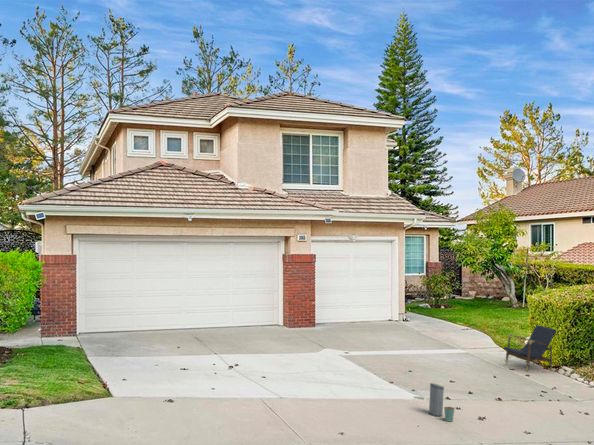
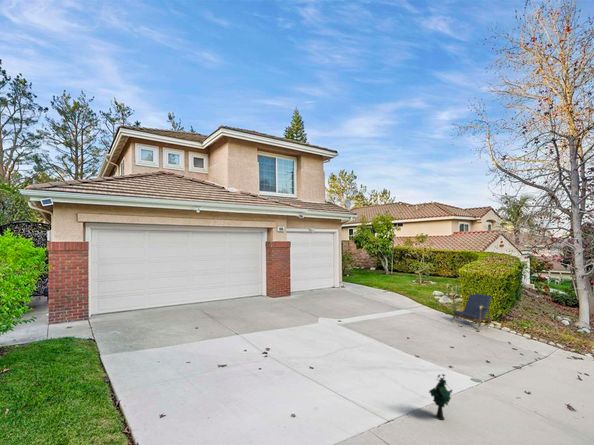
decorative plant: none [331,371,352,407] -> present [429,374,452,420]
trash can: present [429,383,455,422] -> none [526,379,572,428]

